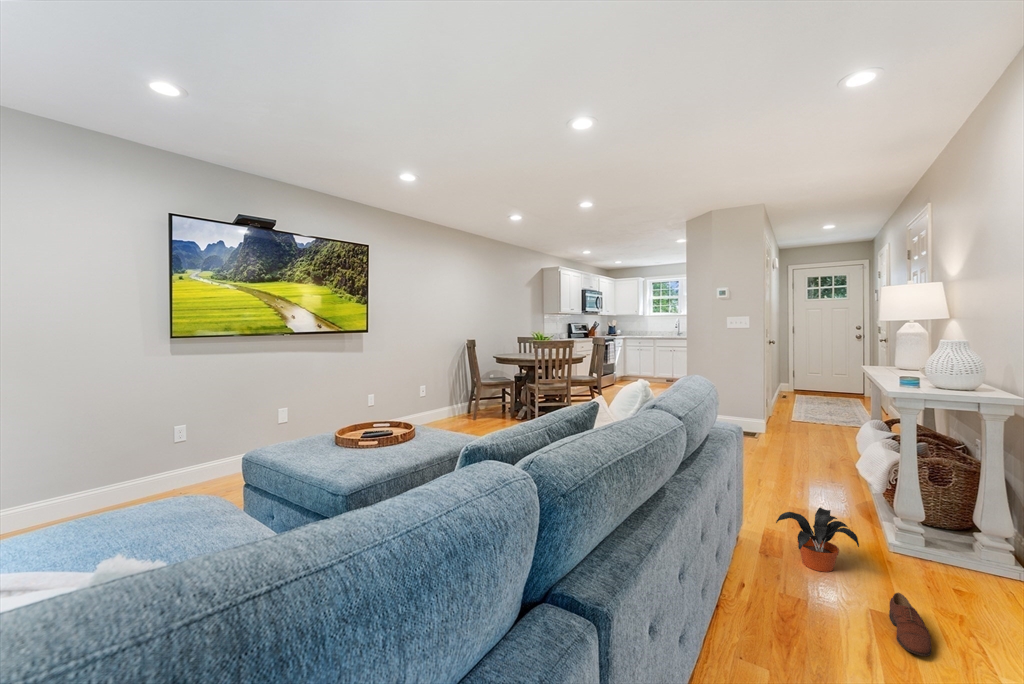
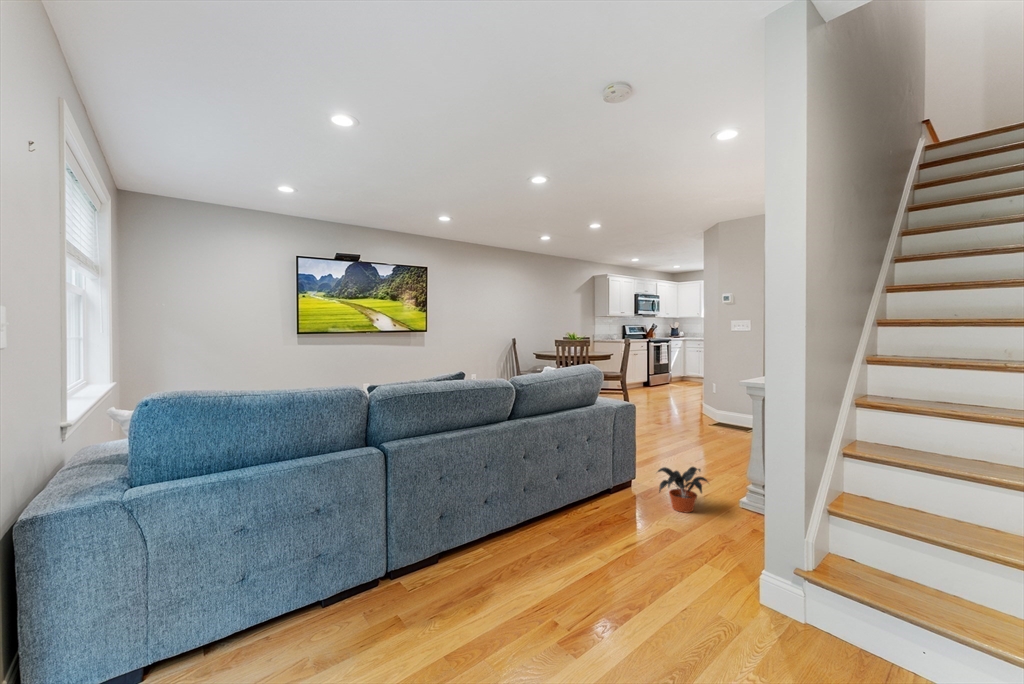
shoe: present [889,593,932,656] -> none [678,522,708,557]

